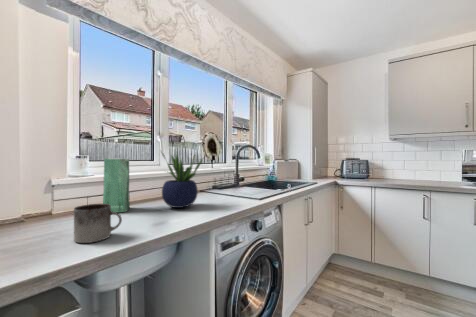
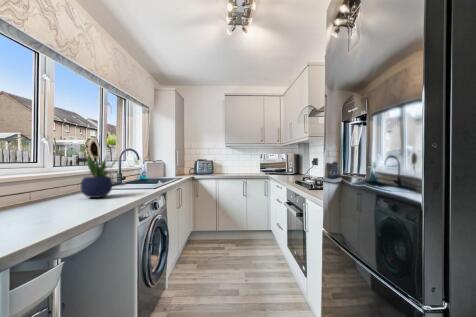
vase: present [103,158,130,212] -> none [24,159,53,207]
mug: present [74,204,122,243] -> none [54,191,88,216]

